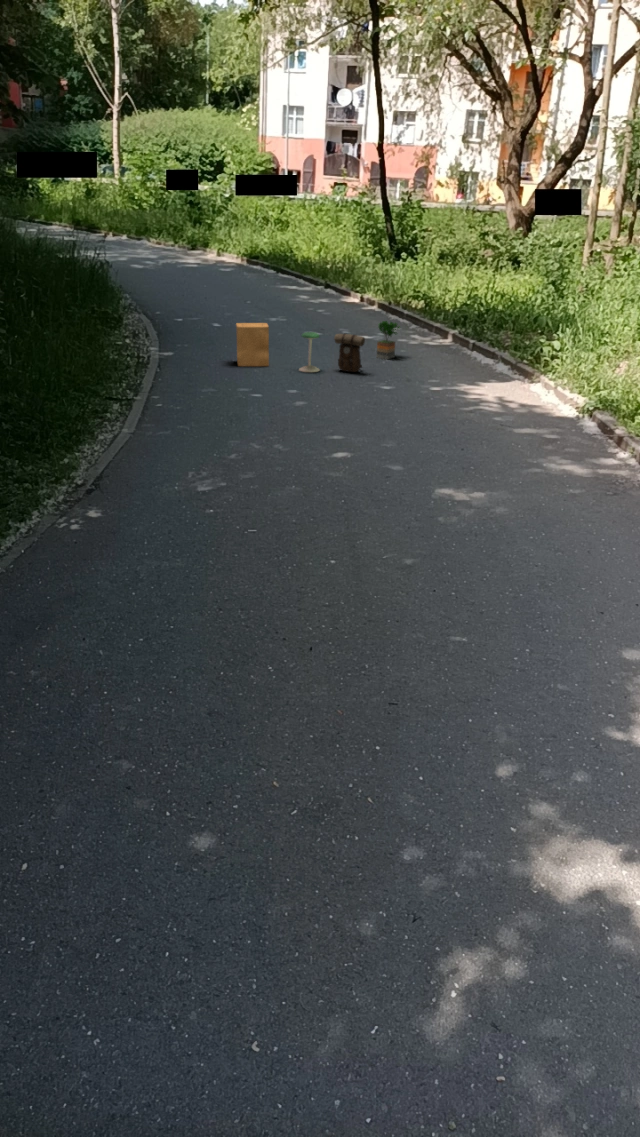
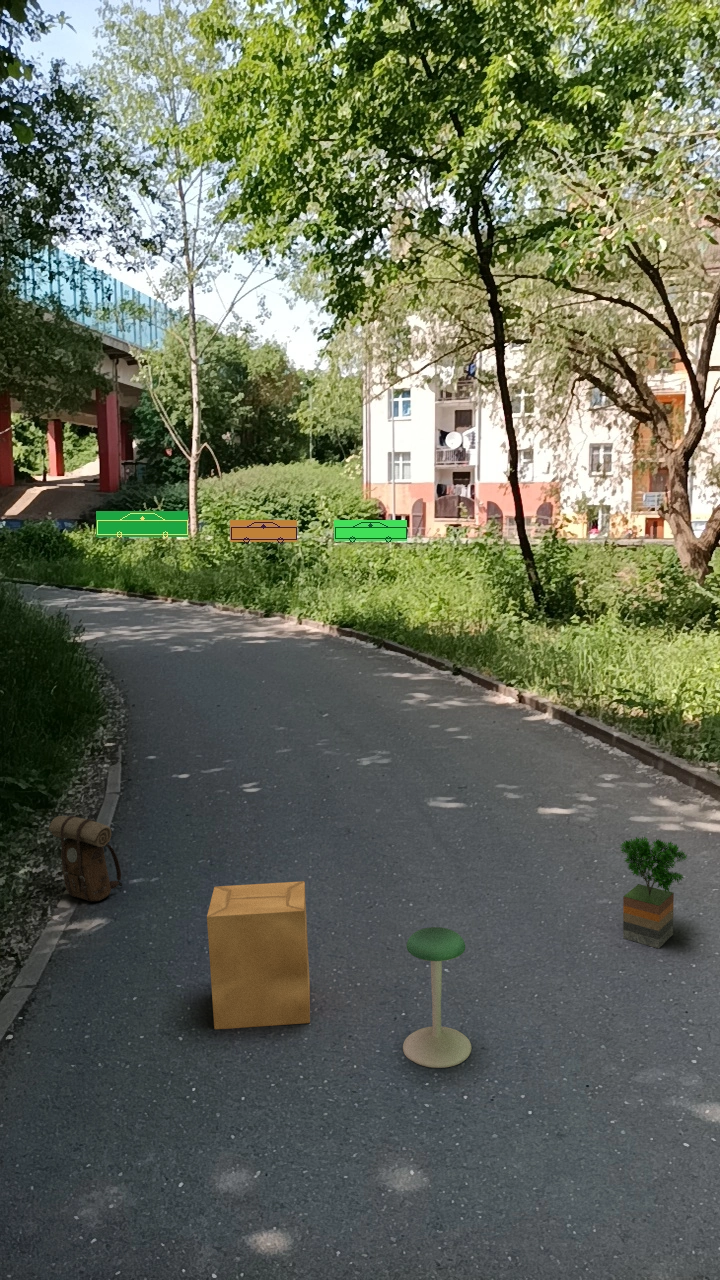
backpack: present [334,334,365,372] -> present [49,816,122,902]

